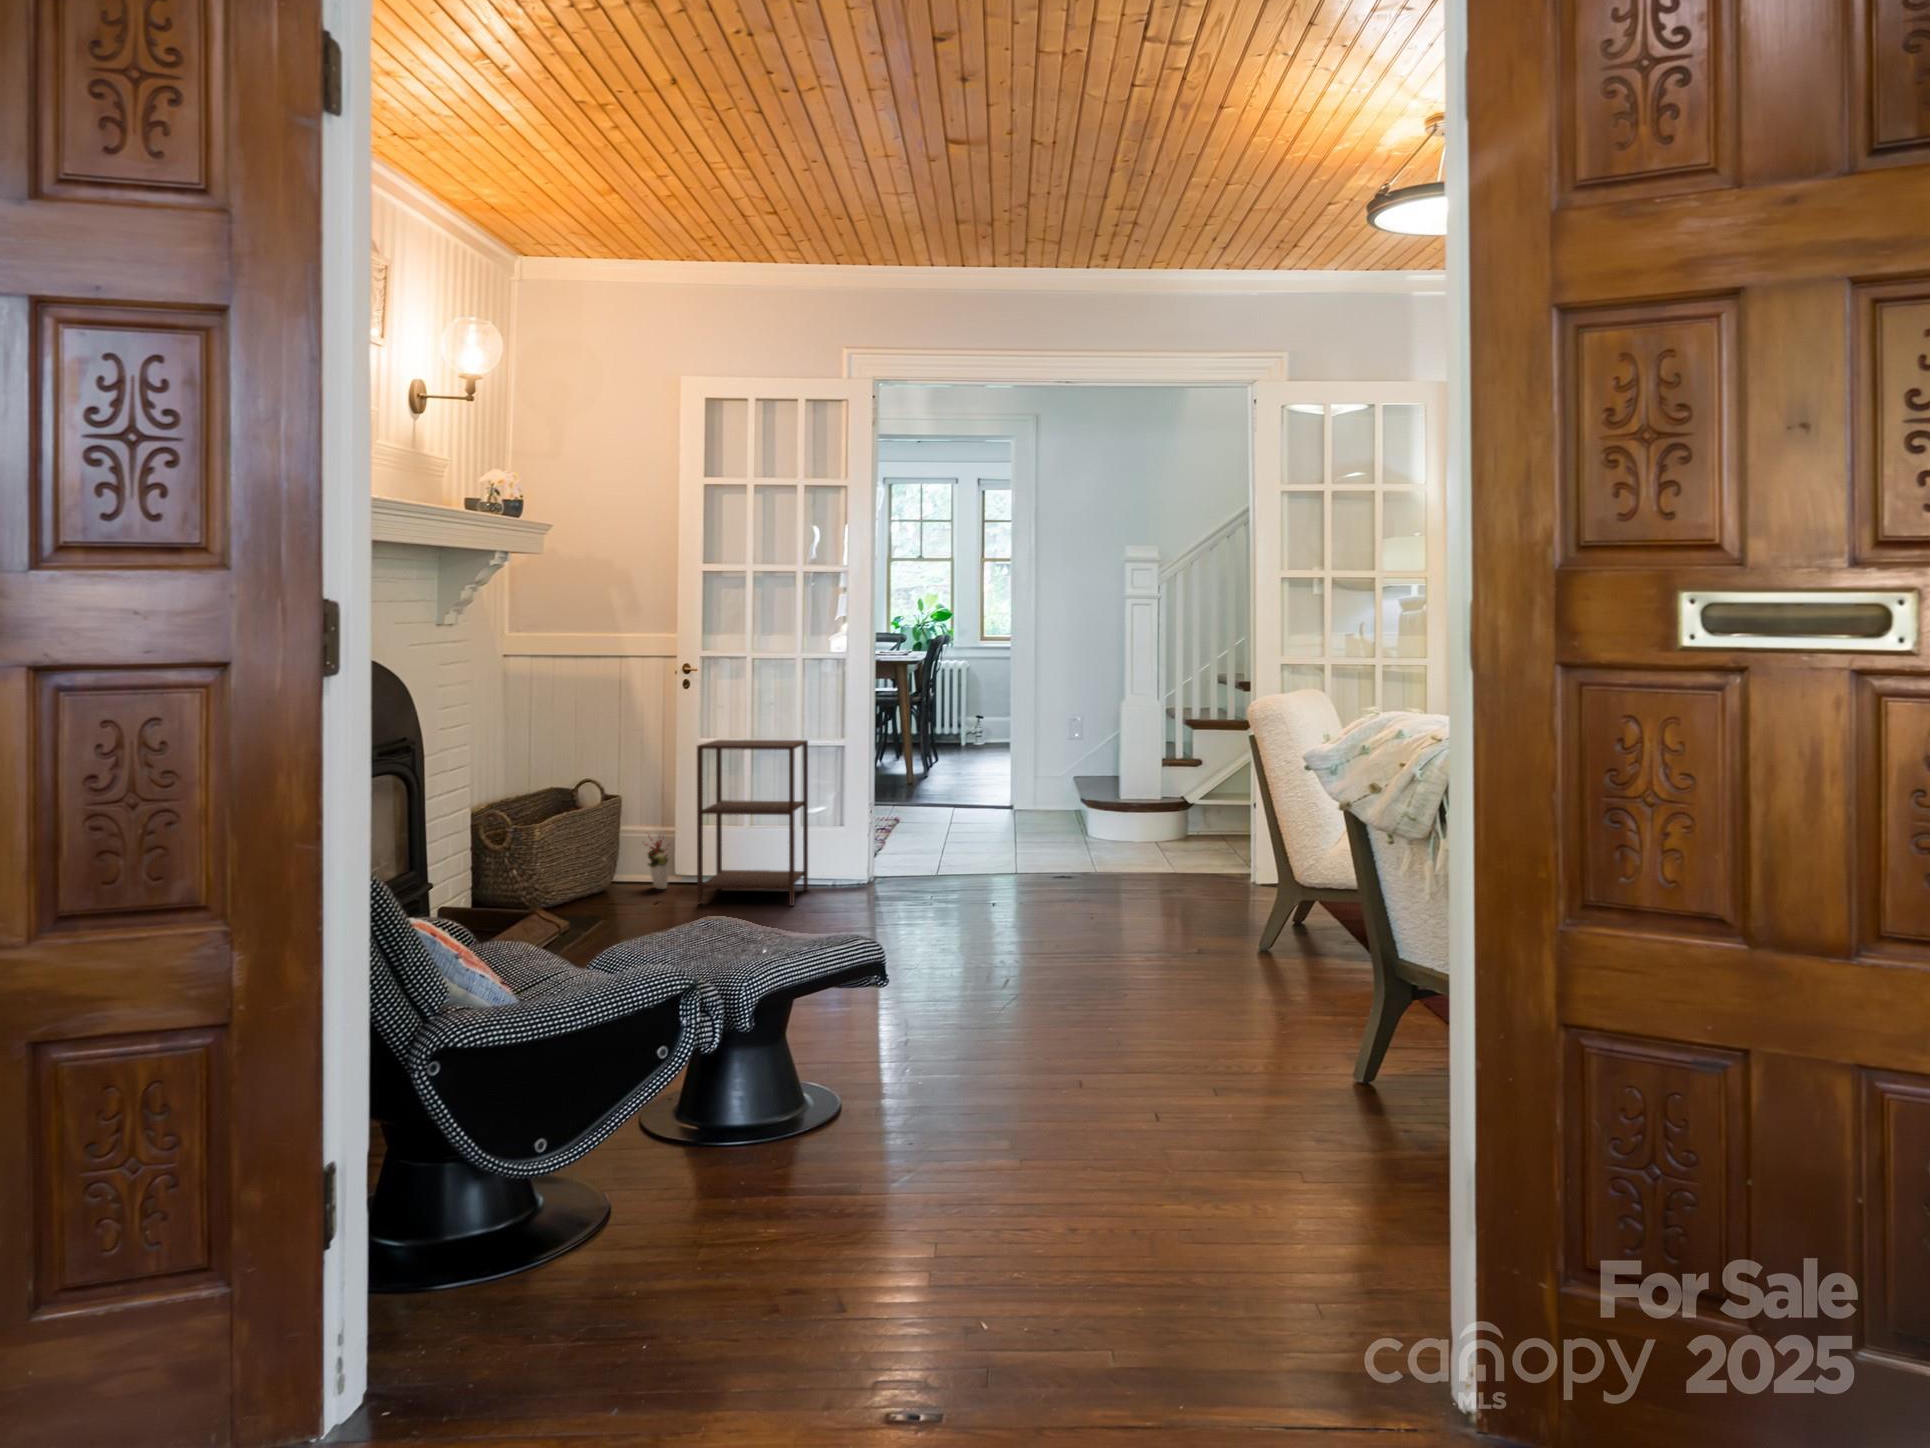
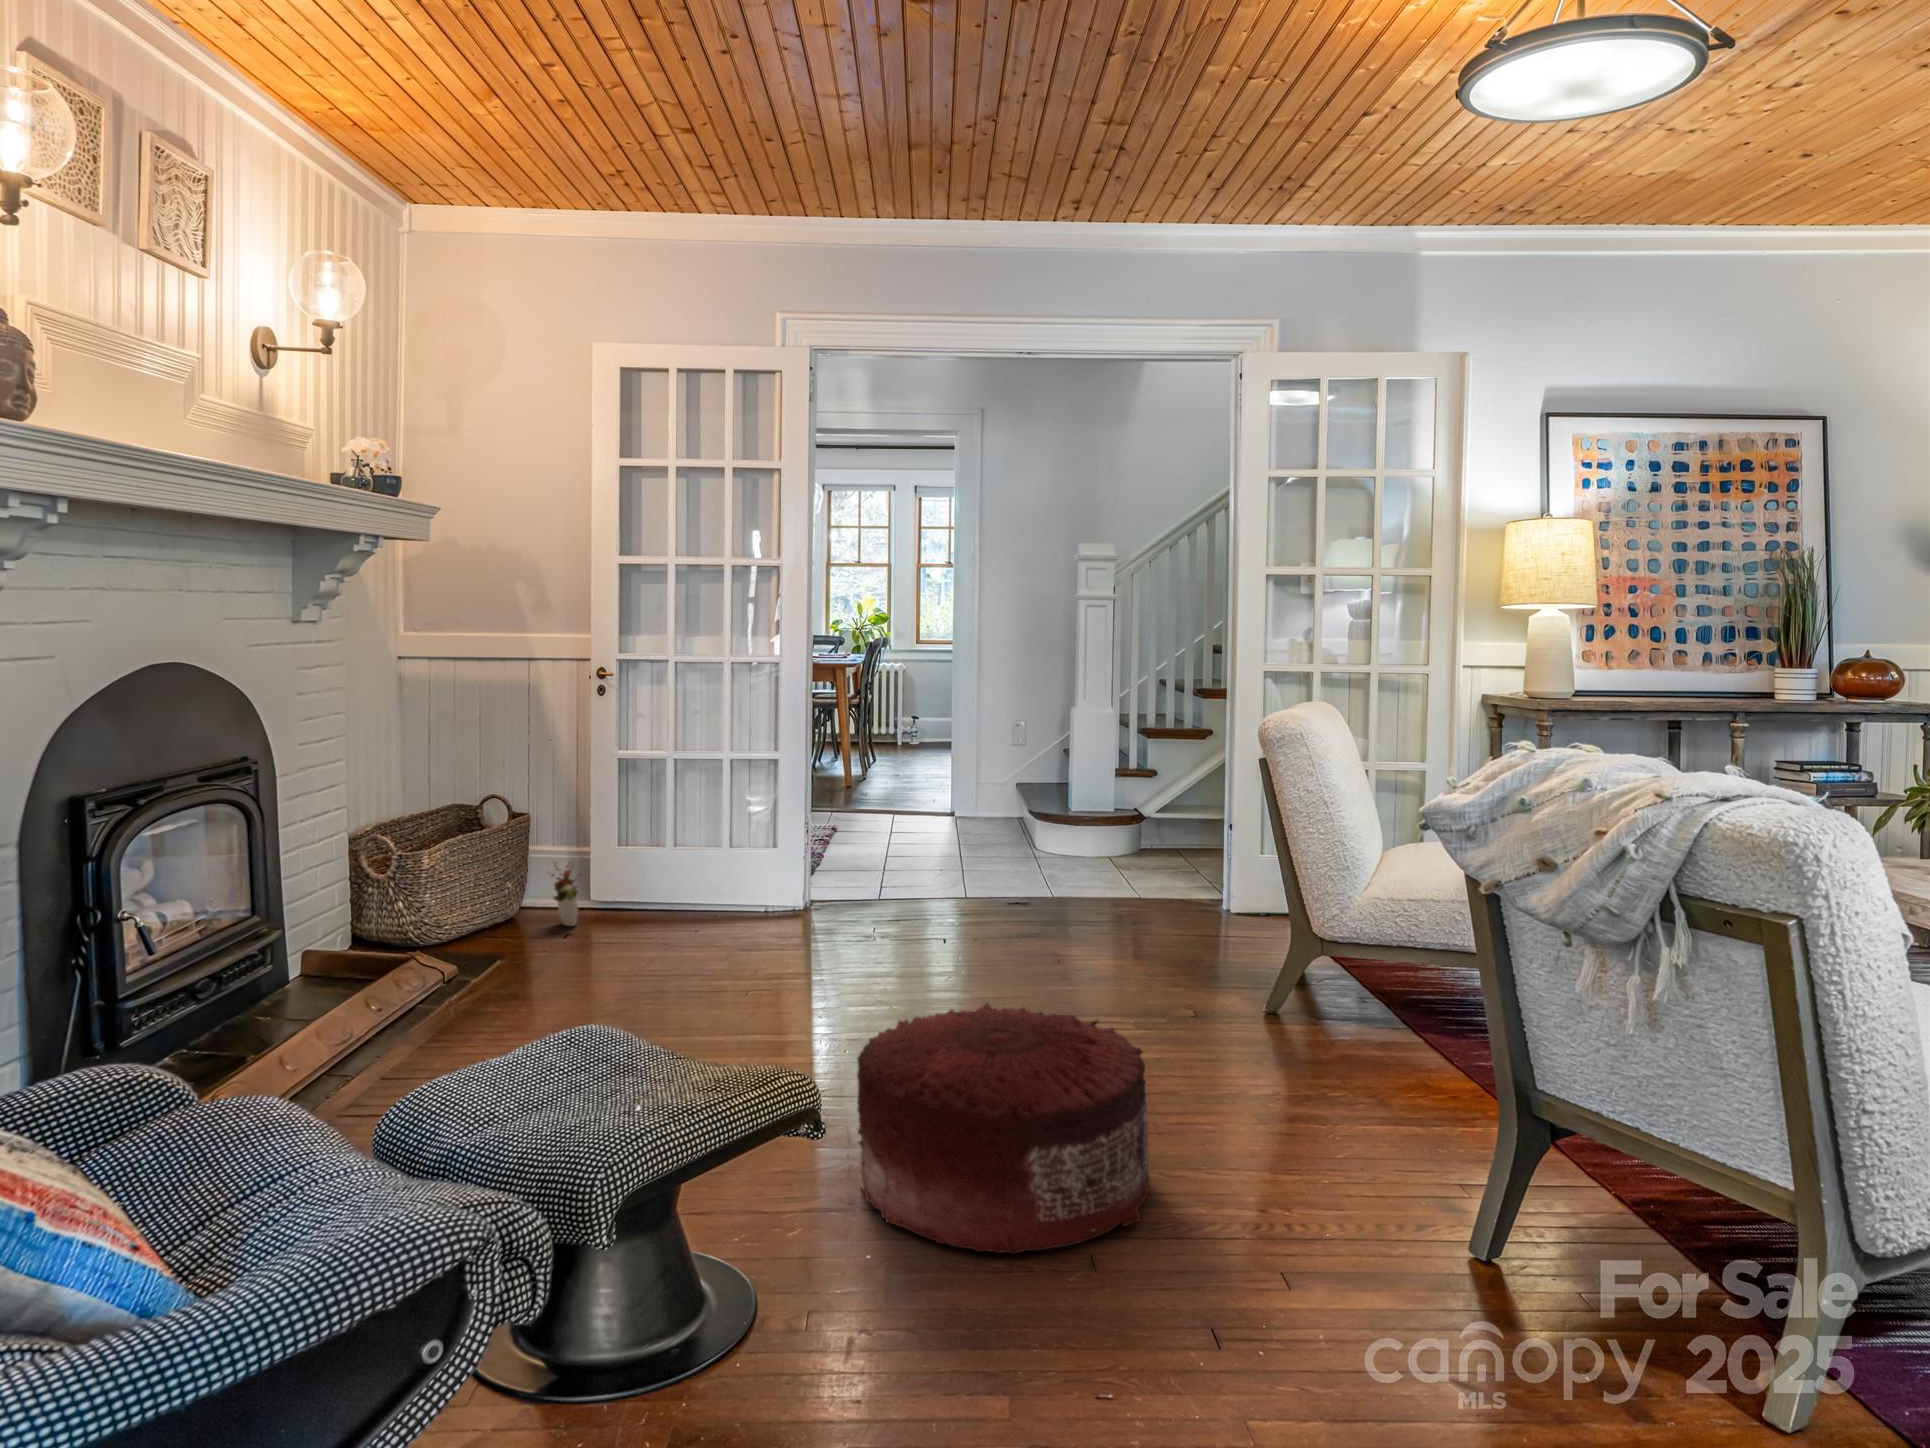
side table: present [697,740,808,906] -> none [606,754,739,950]
pouf: none [904,914,1114,1062] -> present [857,1004,1150,1254]

